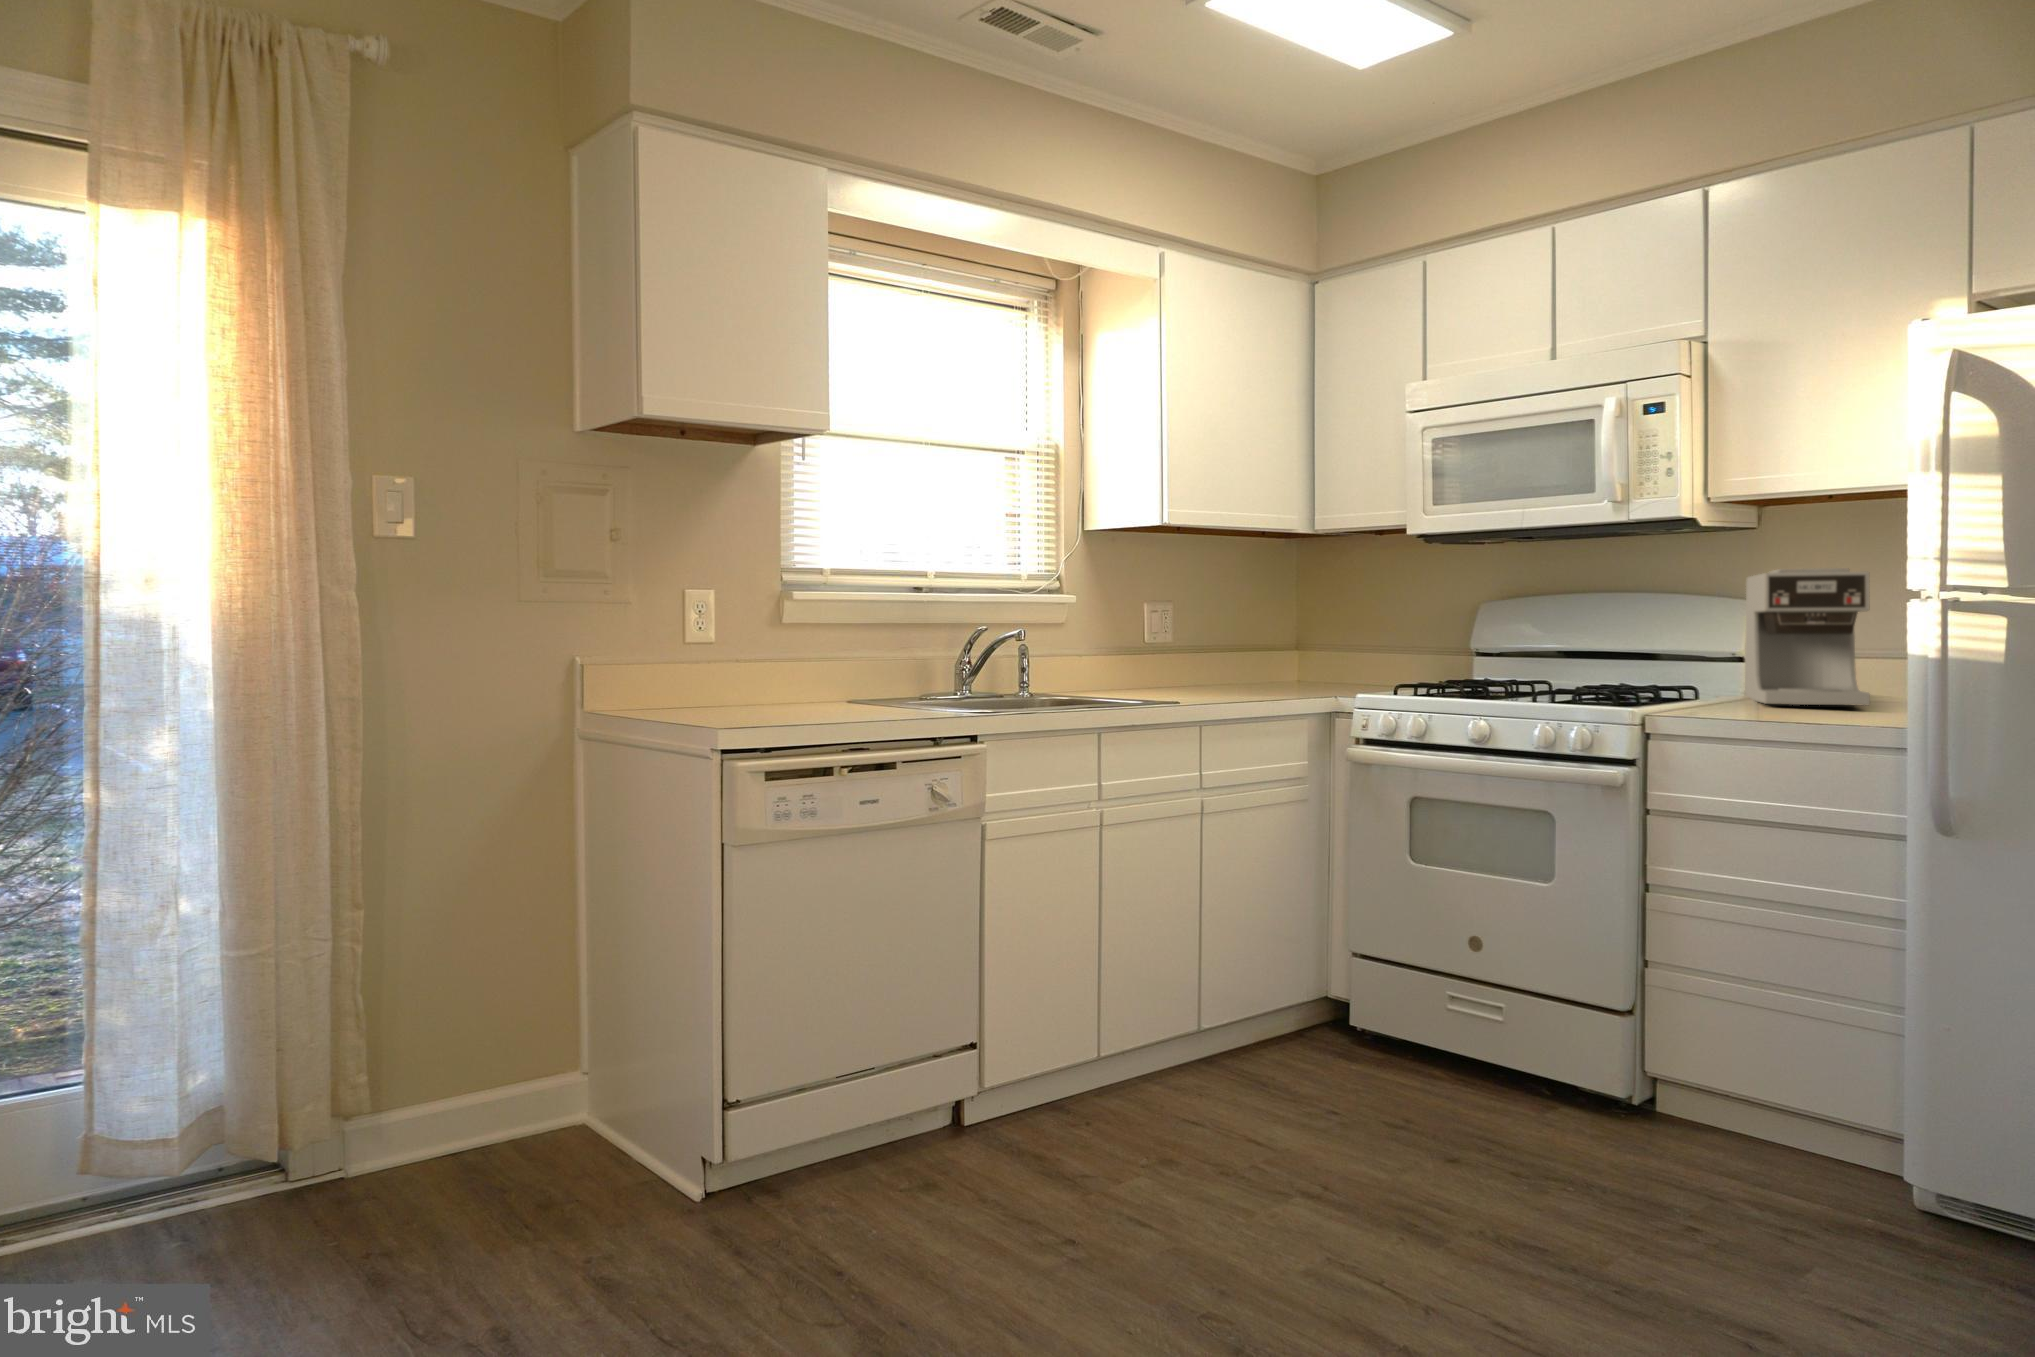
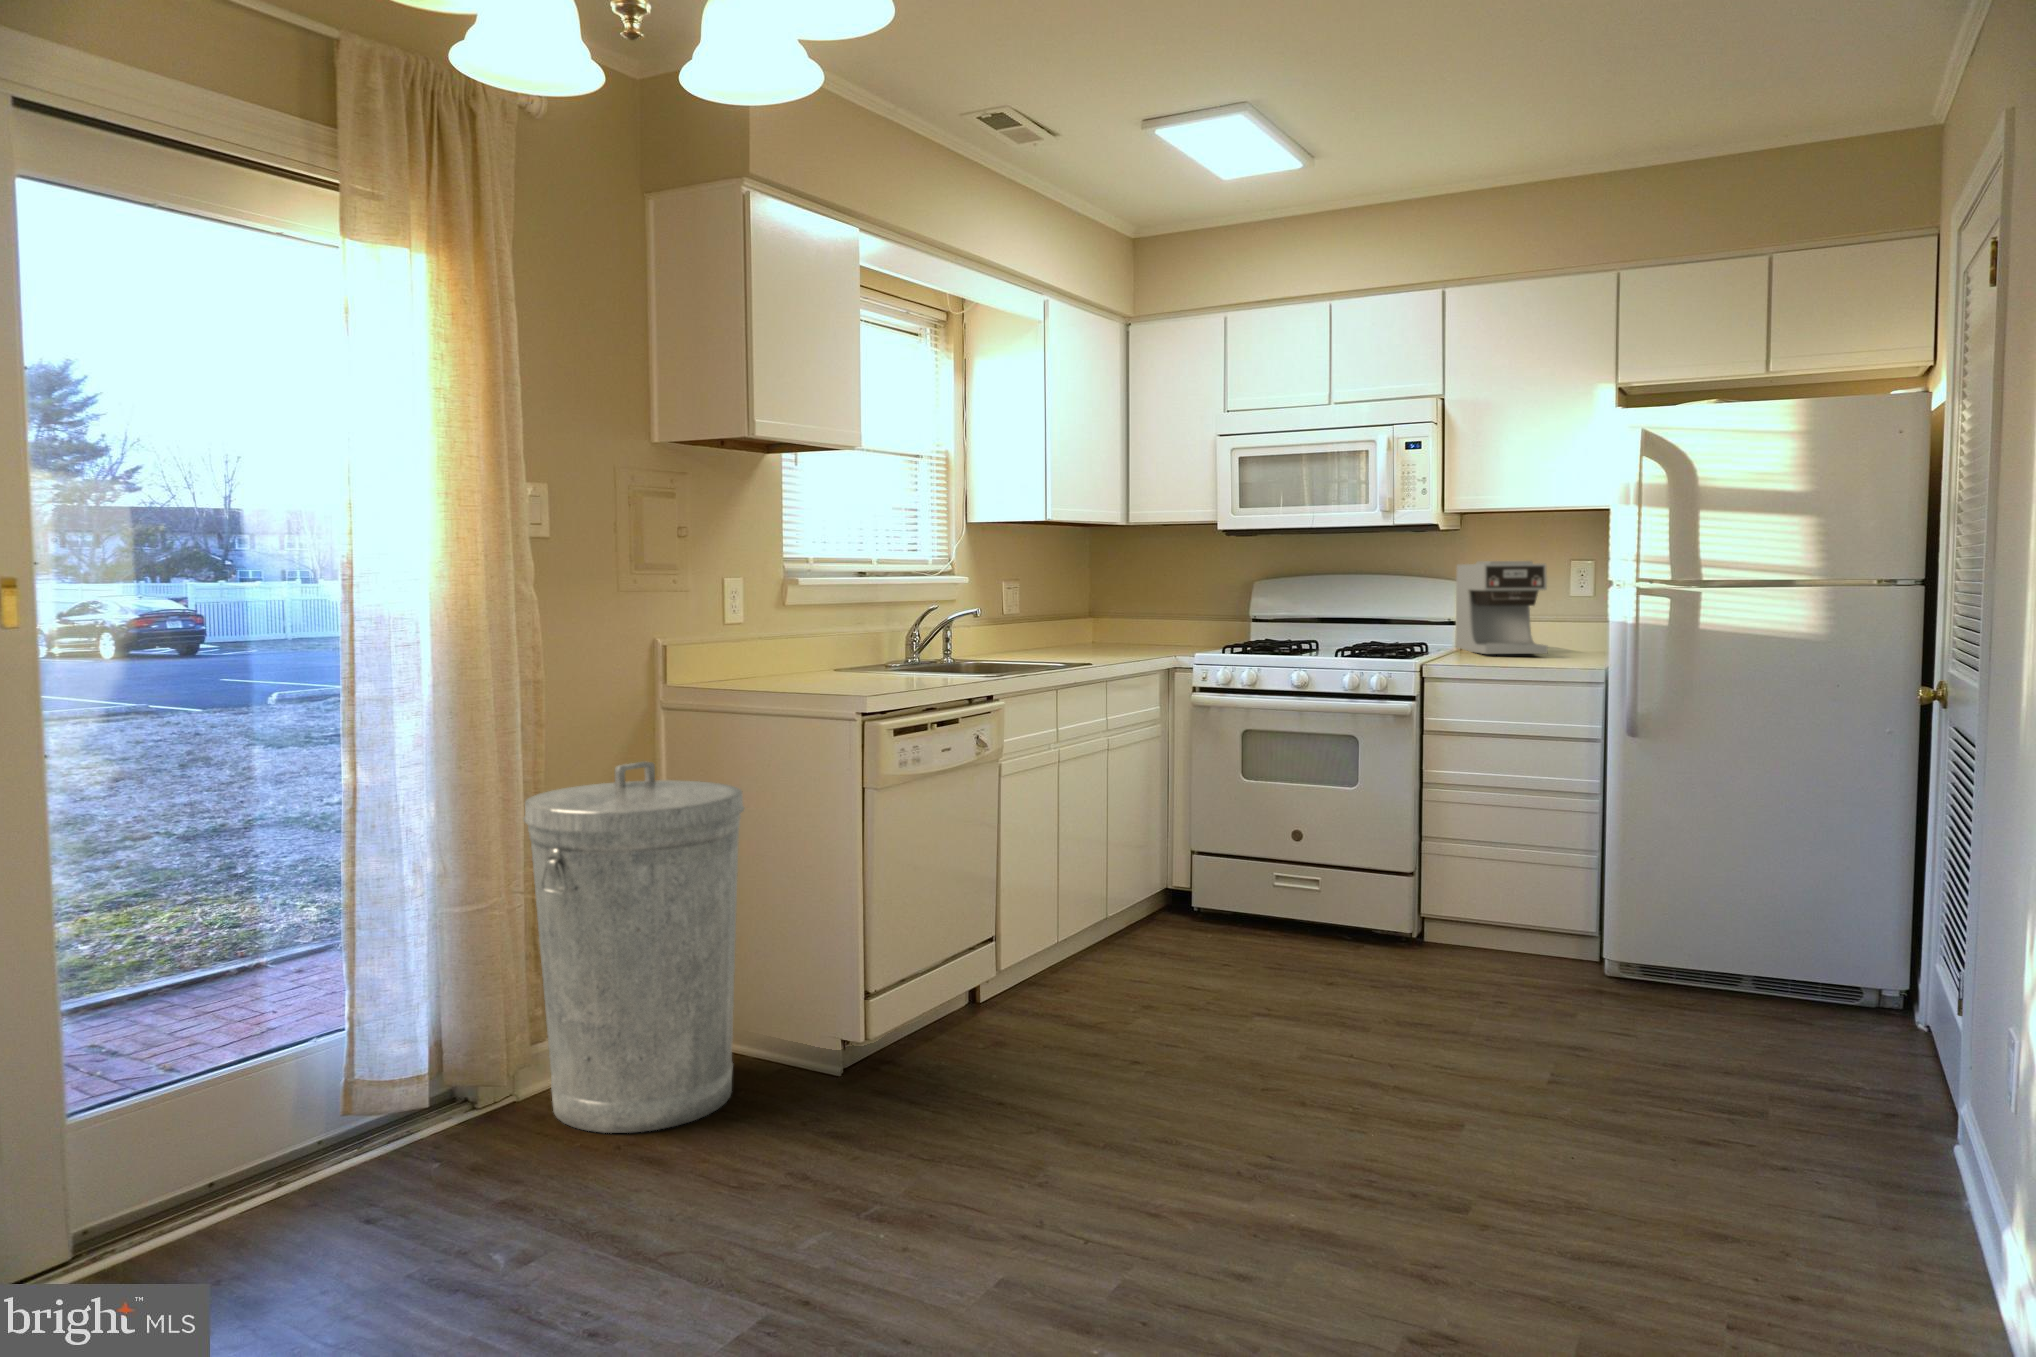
trash can: none [311,796,585,1244] -> present [523,761,744,1133]

